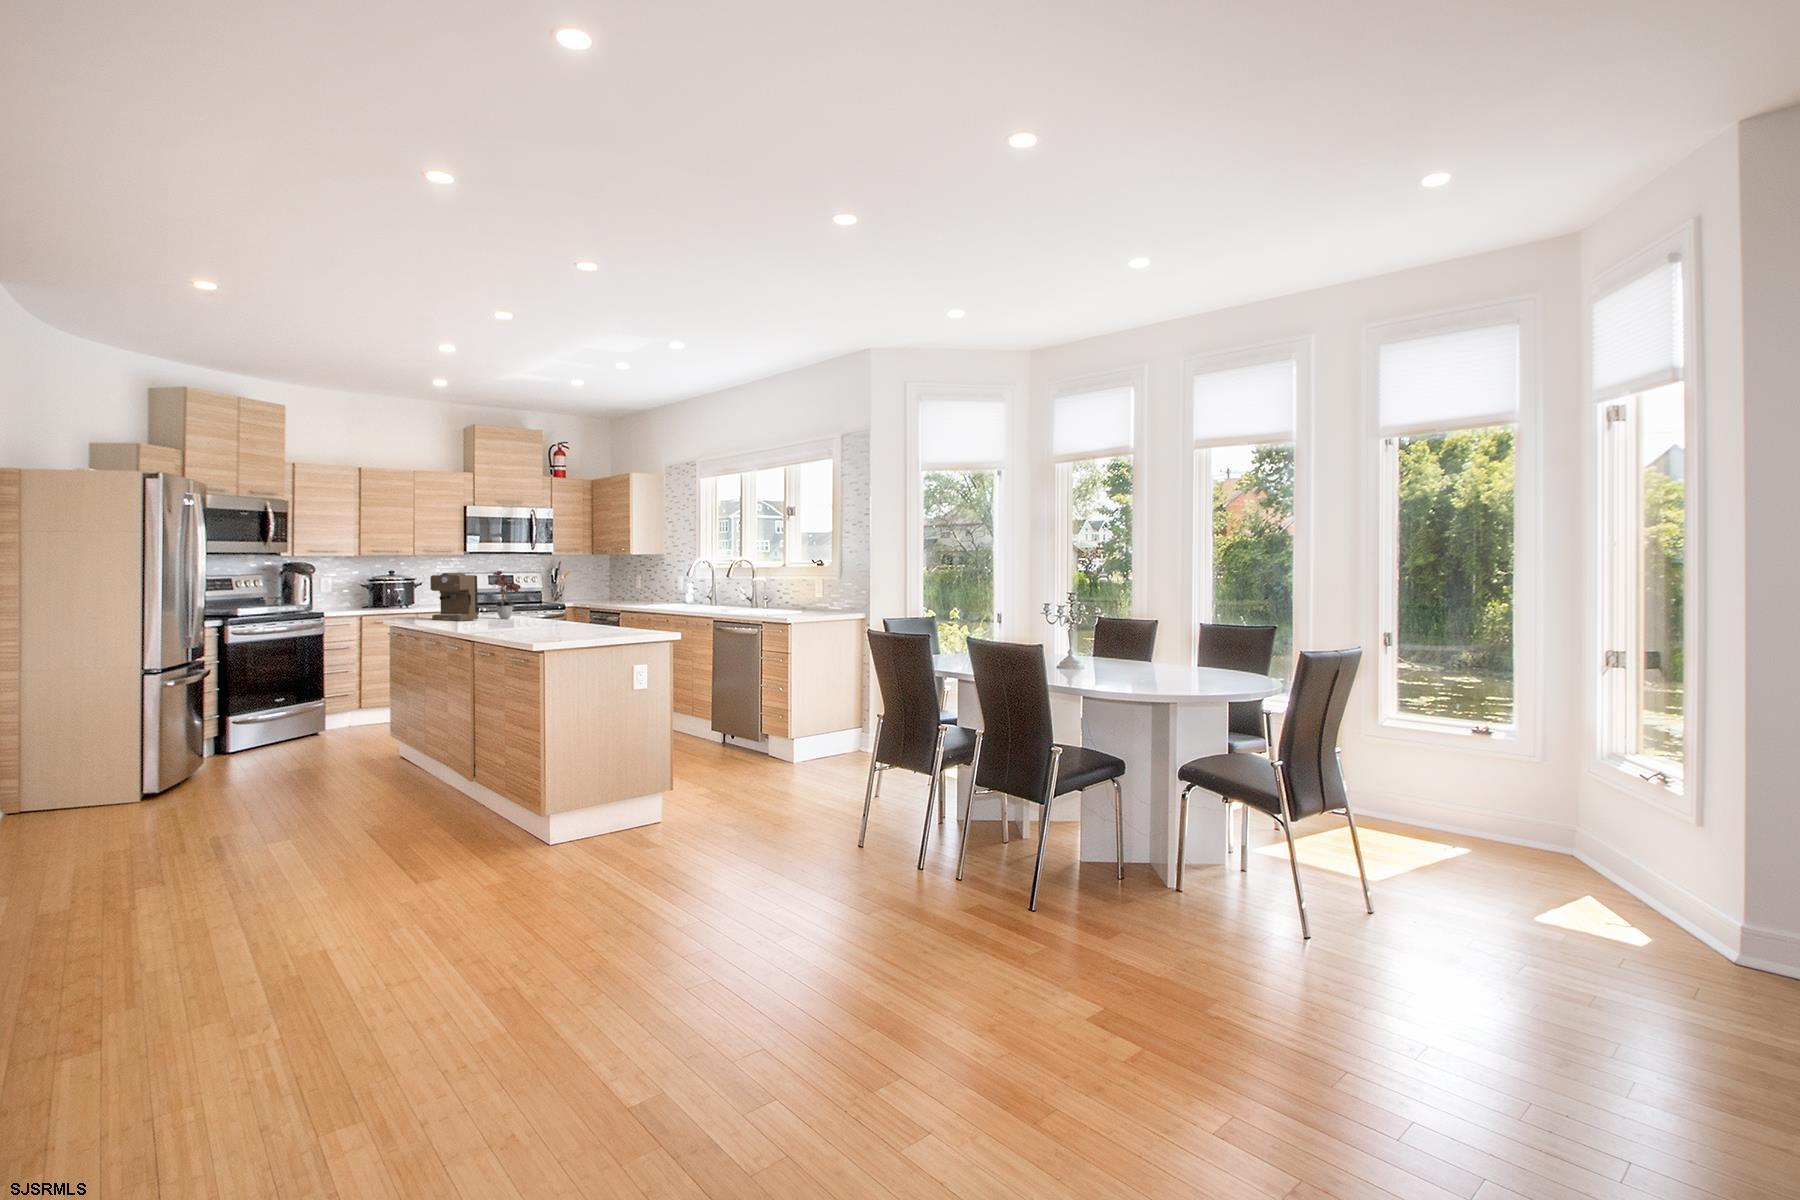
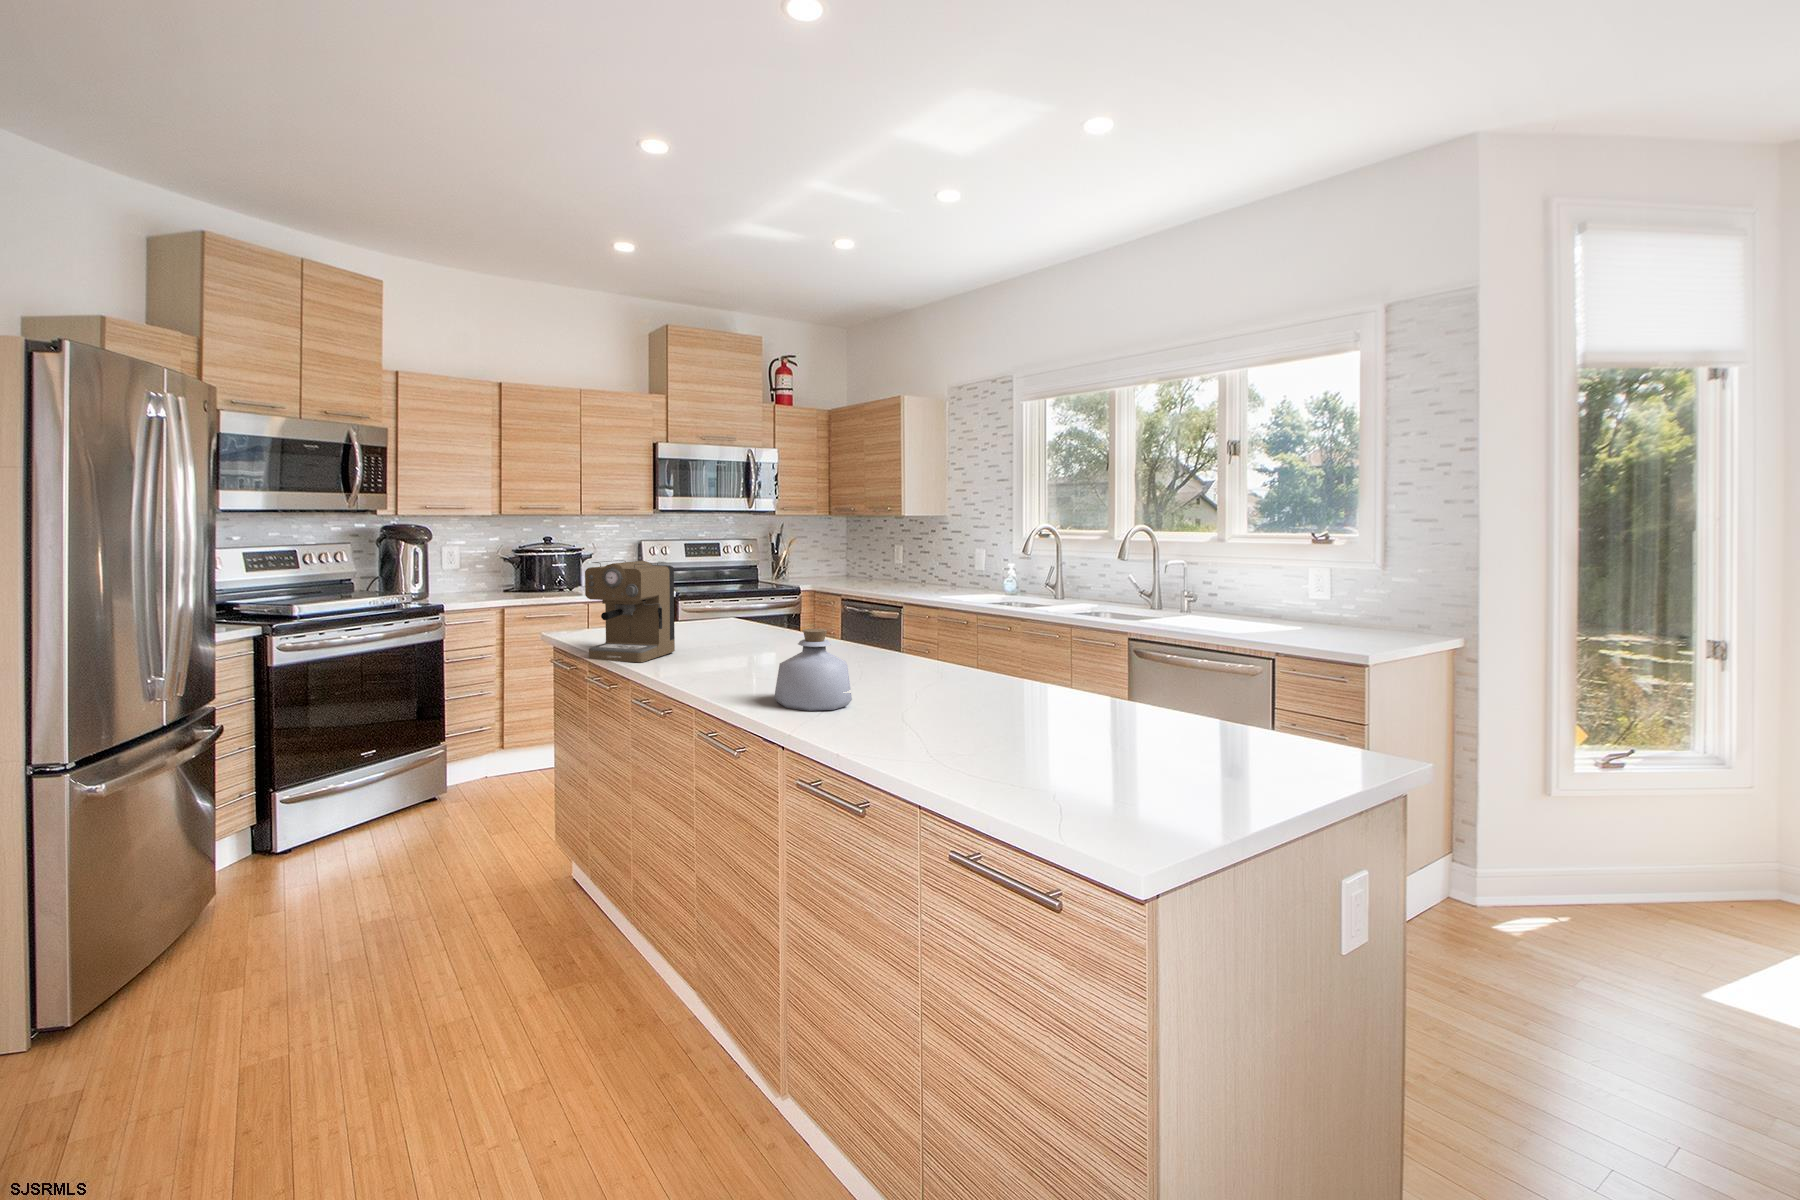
flower arrangement: present [492,571,521,619] -> none [695,550,753,644]
bottle: none [522,596,558,628] -> present [774,629,852,711]

